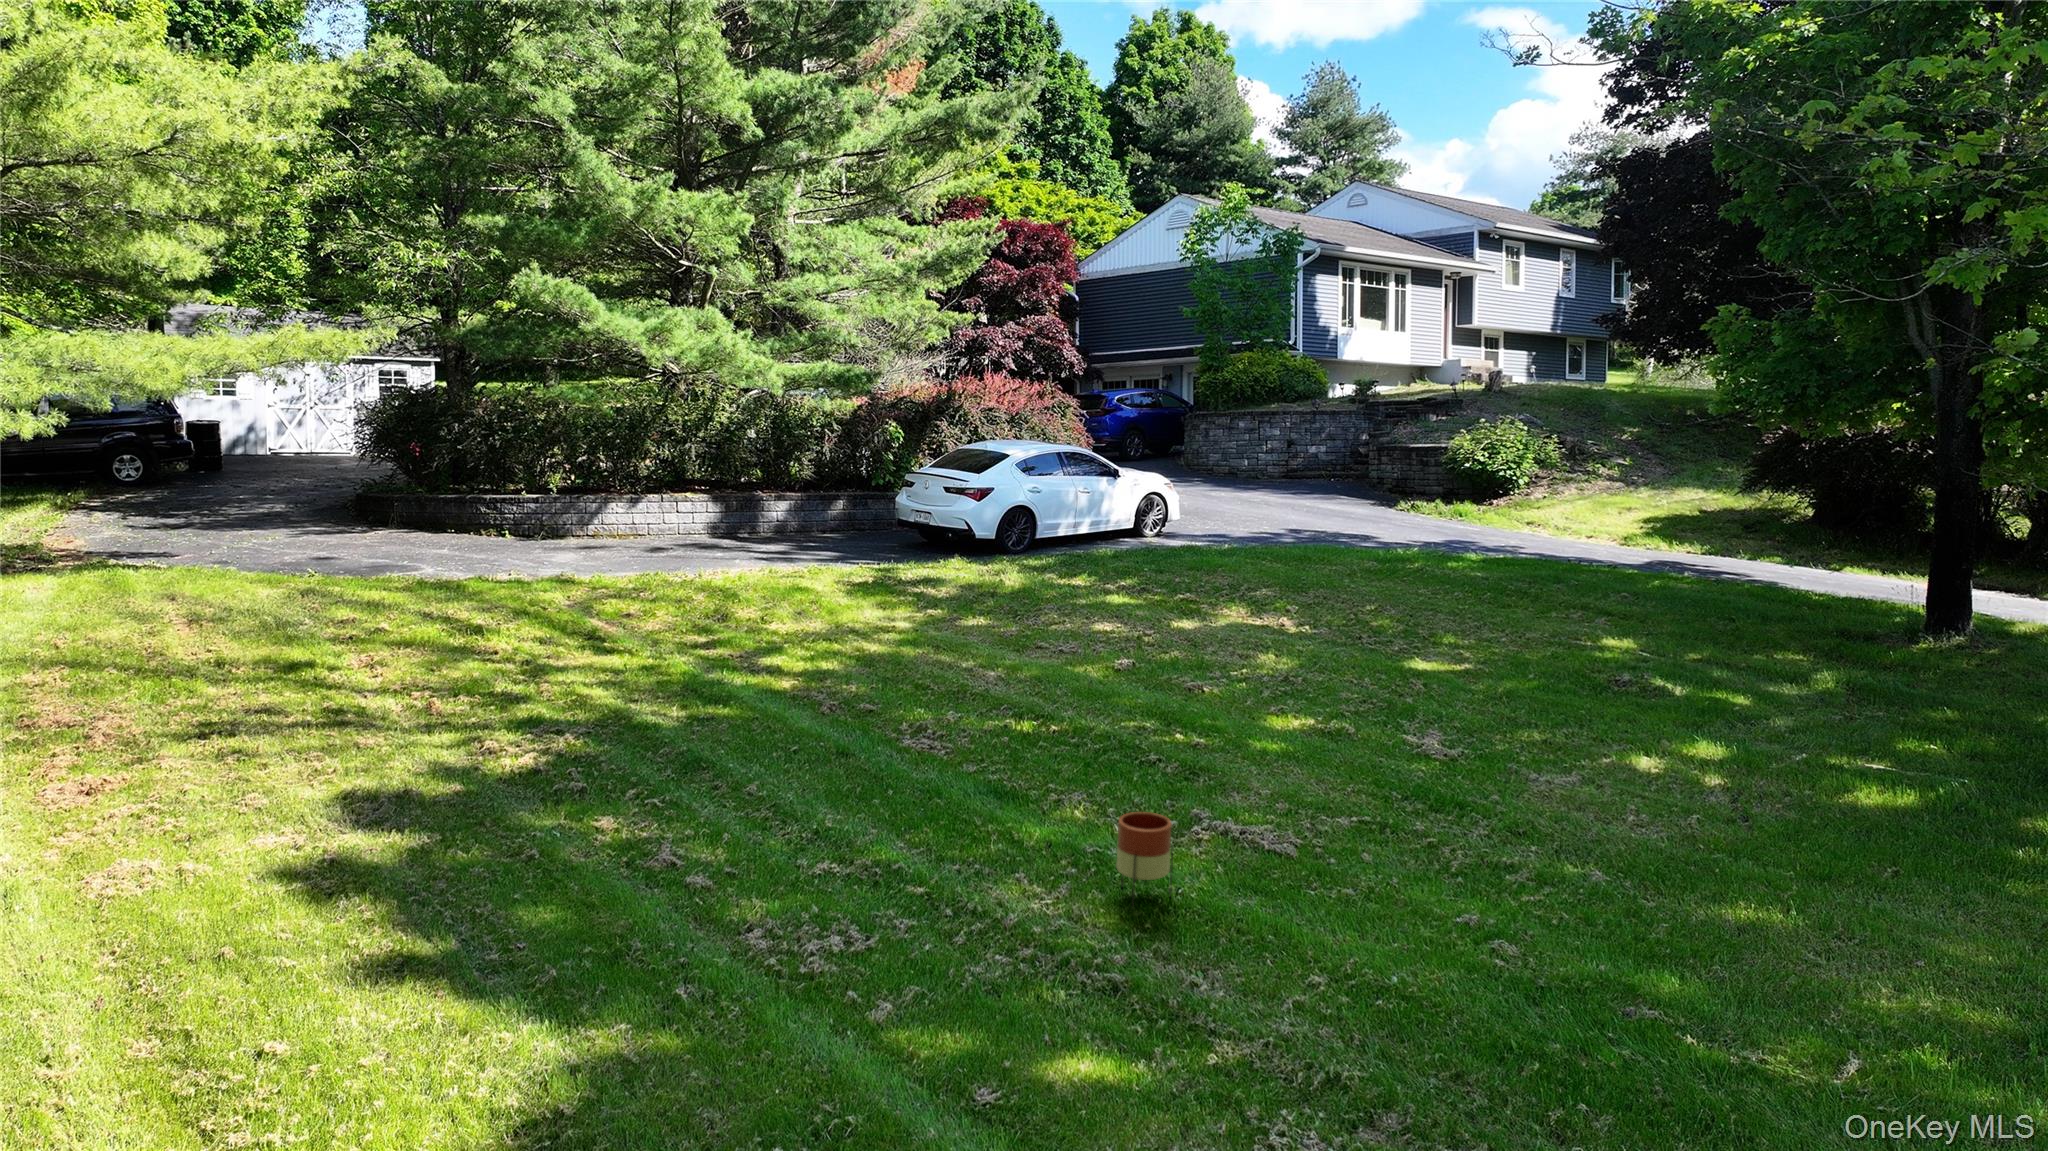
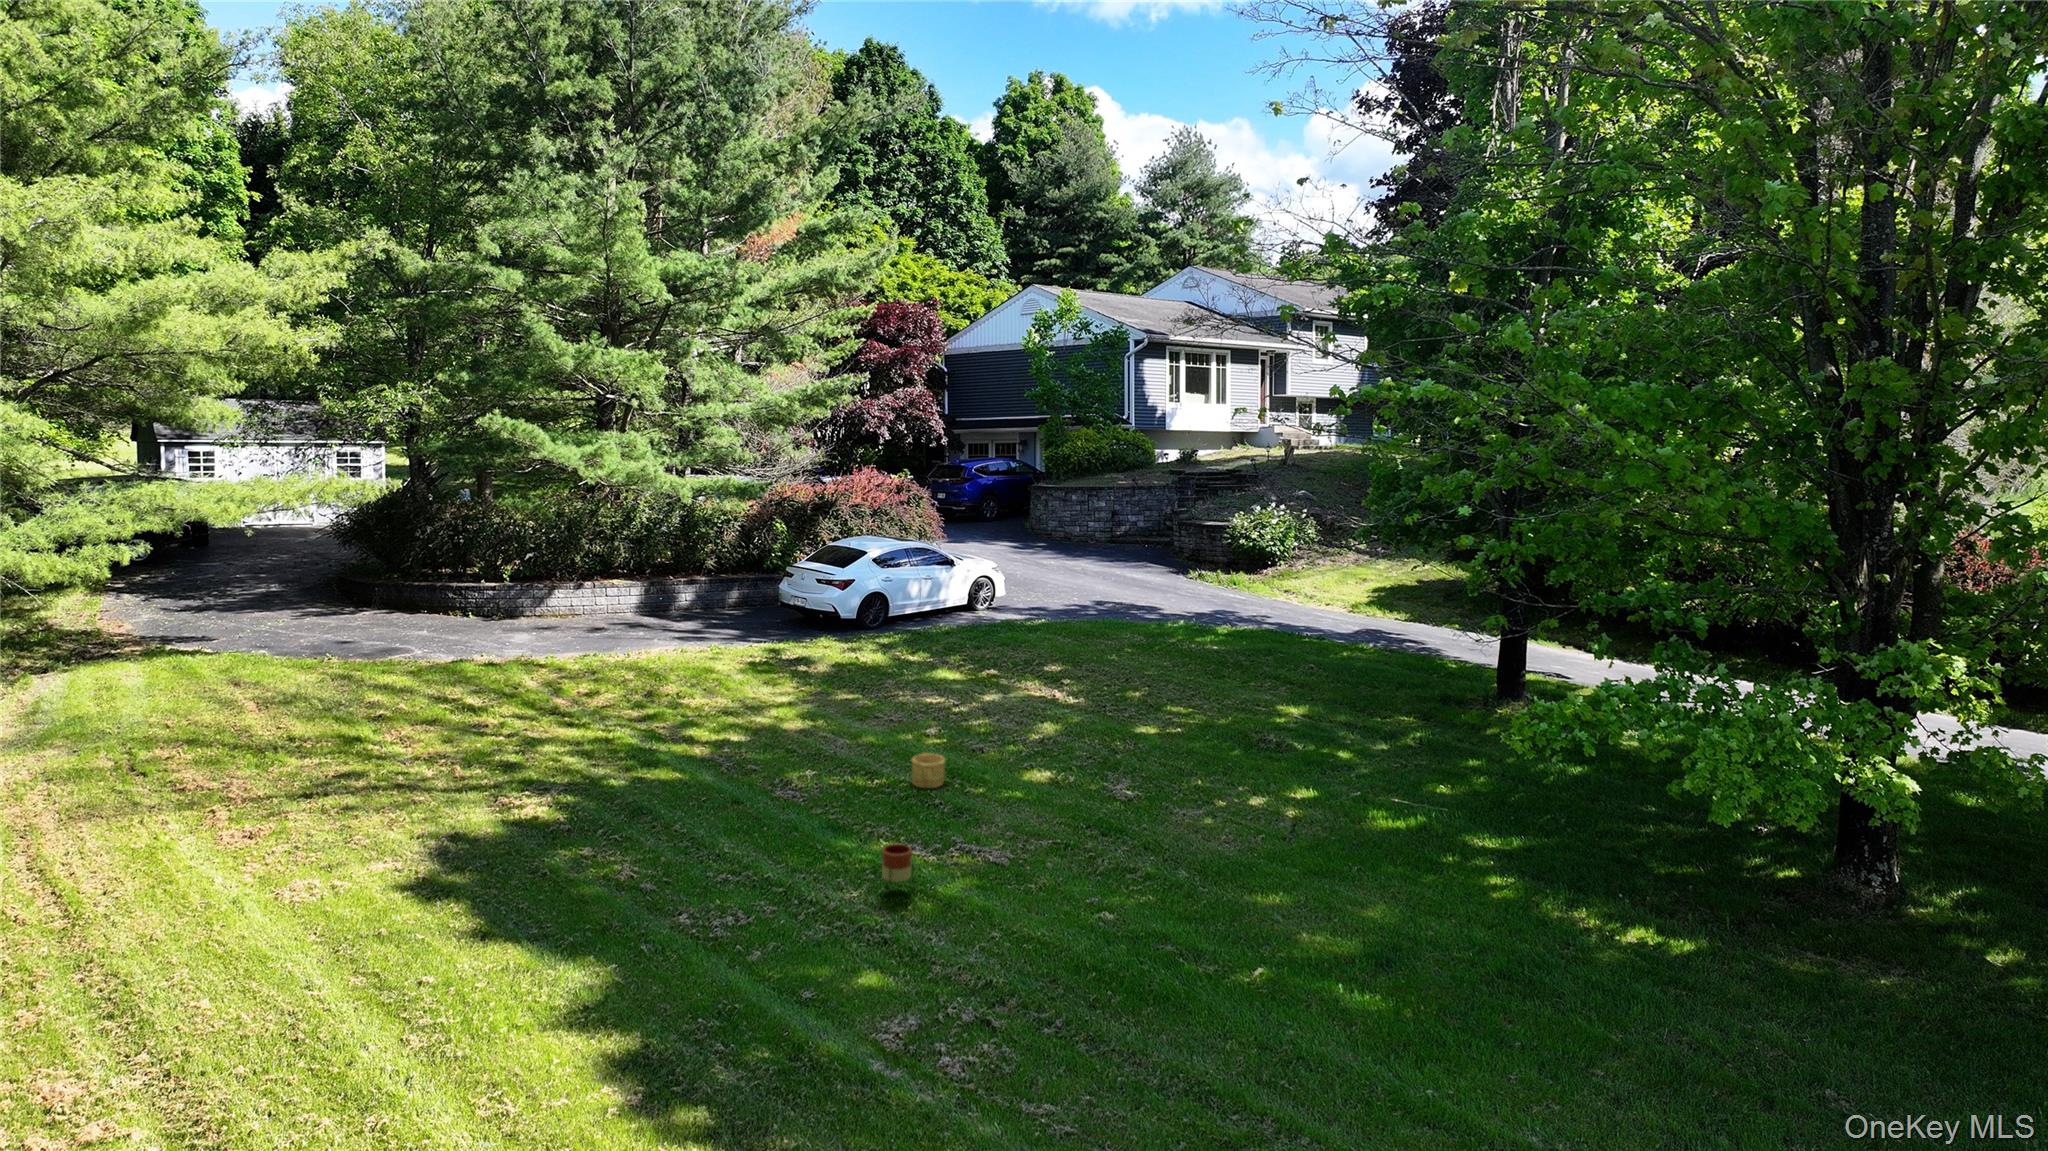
wooden bucket: none [1119,683,1174,737] -> present [912,753,945,789]

